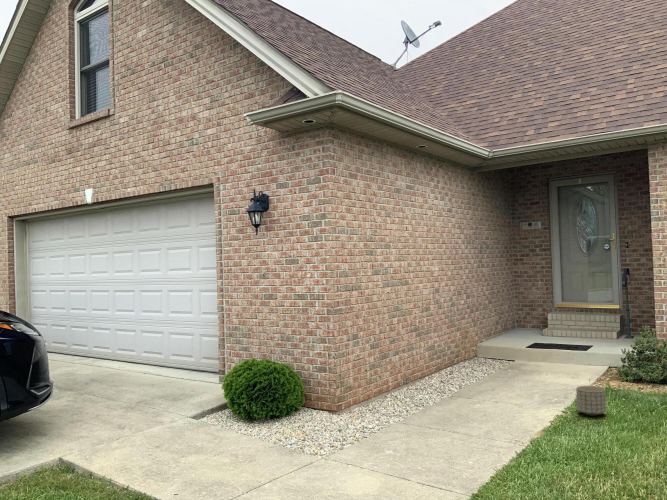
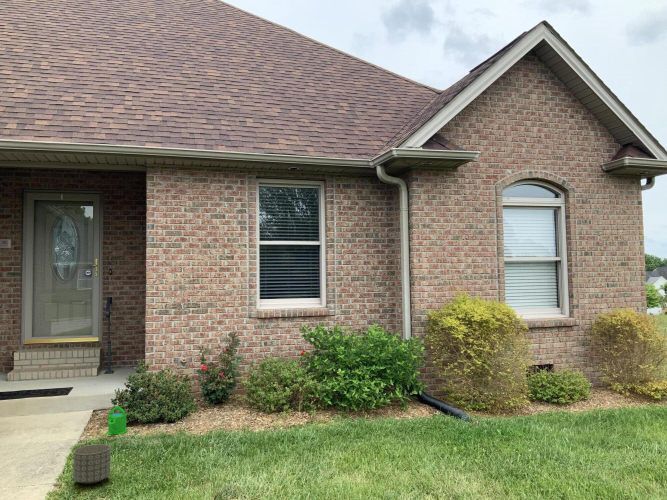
watering can: none [614,363,633,388] -> present [107,406,127,435]

